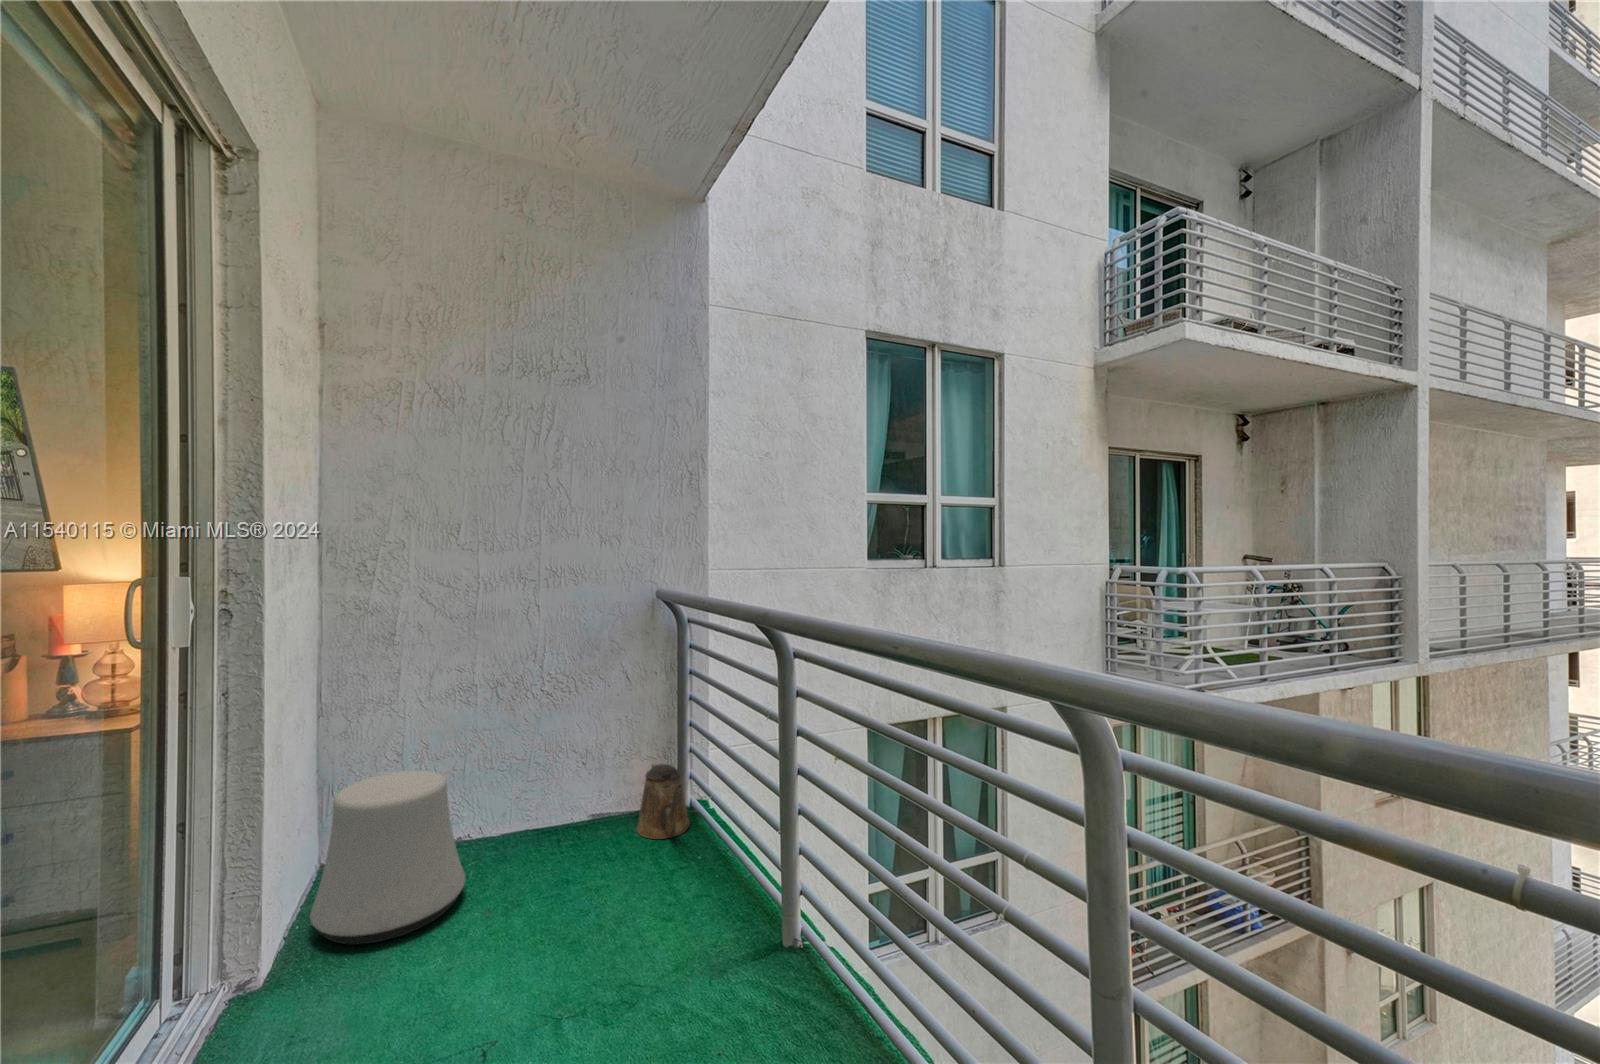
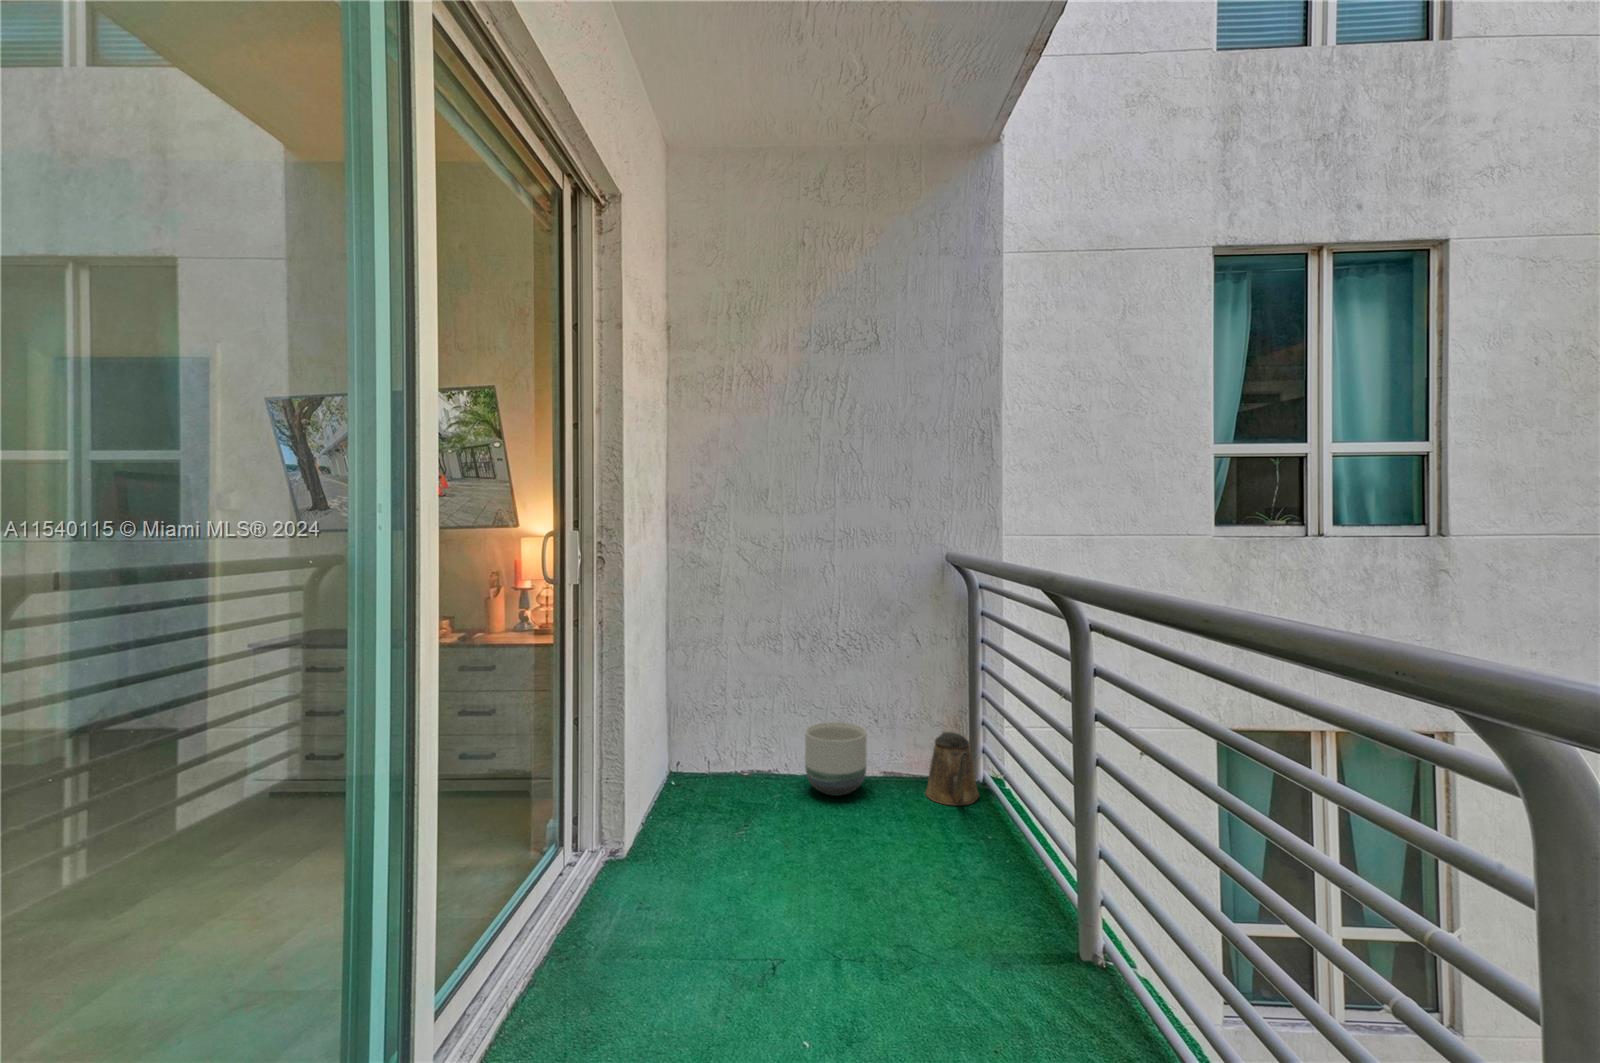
stool: present [310,770,465,944] -> none [661,704,773,839]
planter: none [504,771,574,853] -> present [805,722,867,796]

